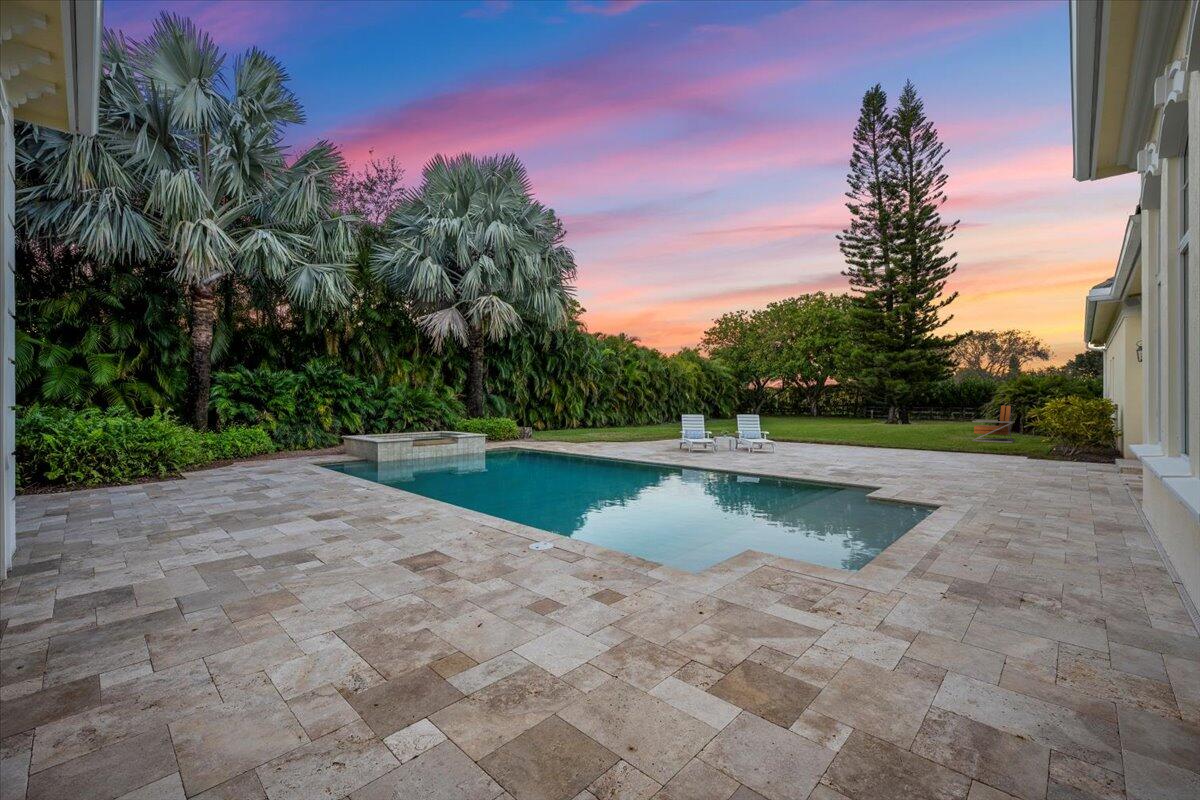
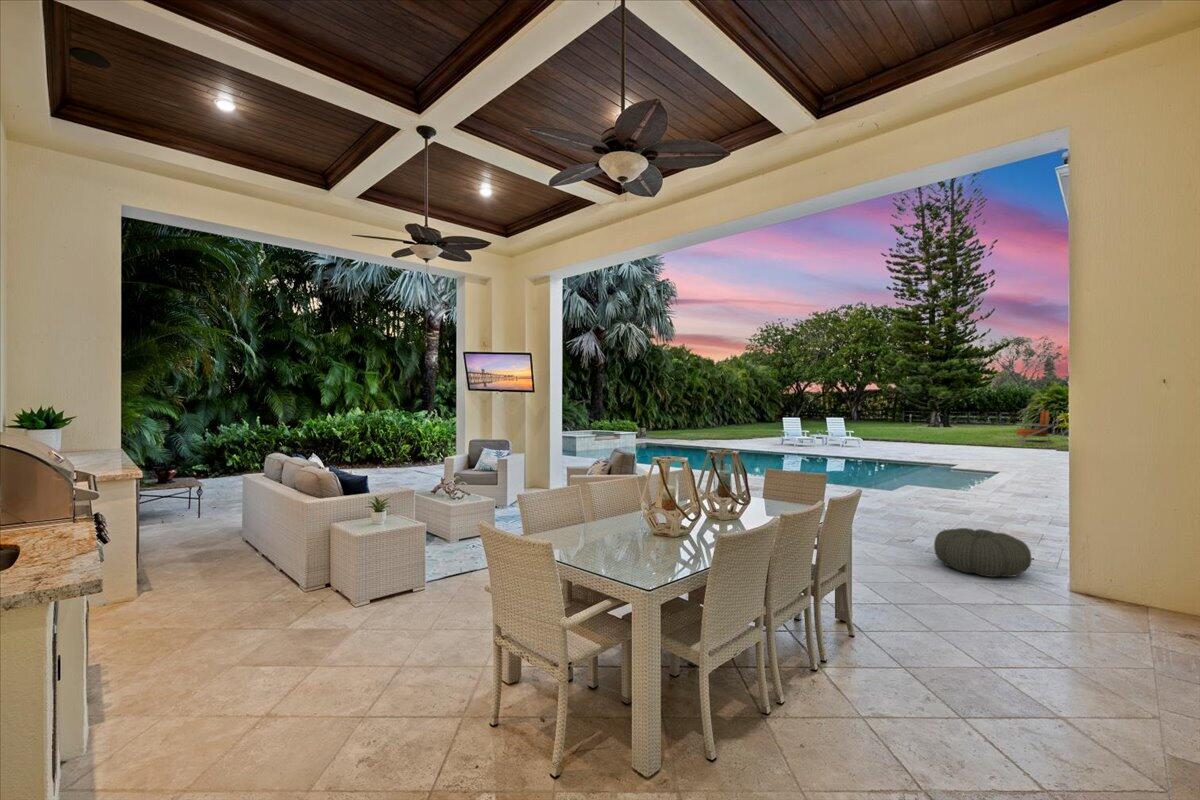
pouf: none [558,600,706,718] -> present [934,528,1031,577]

